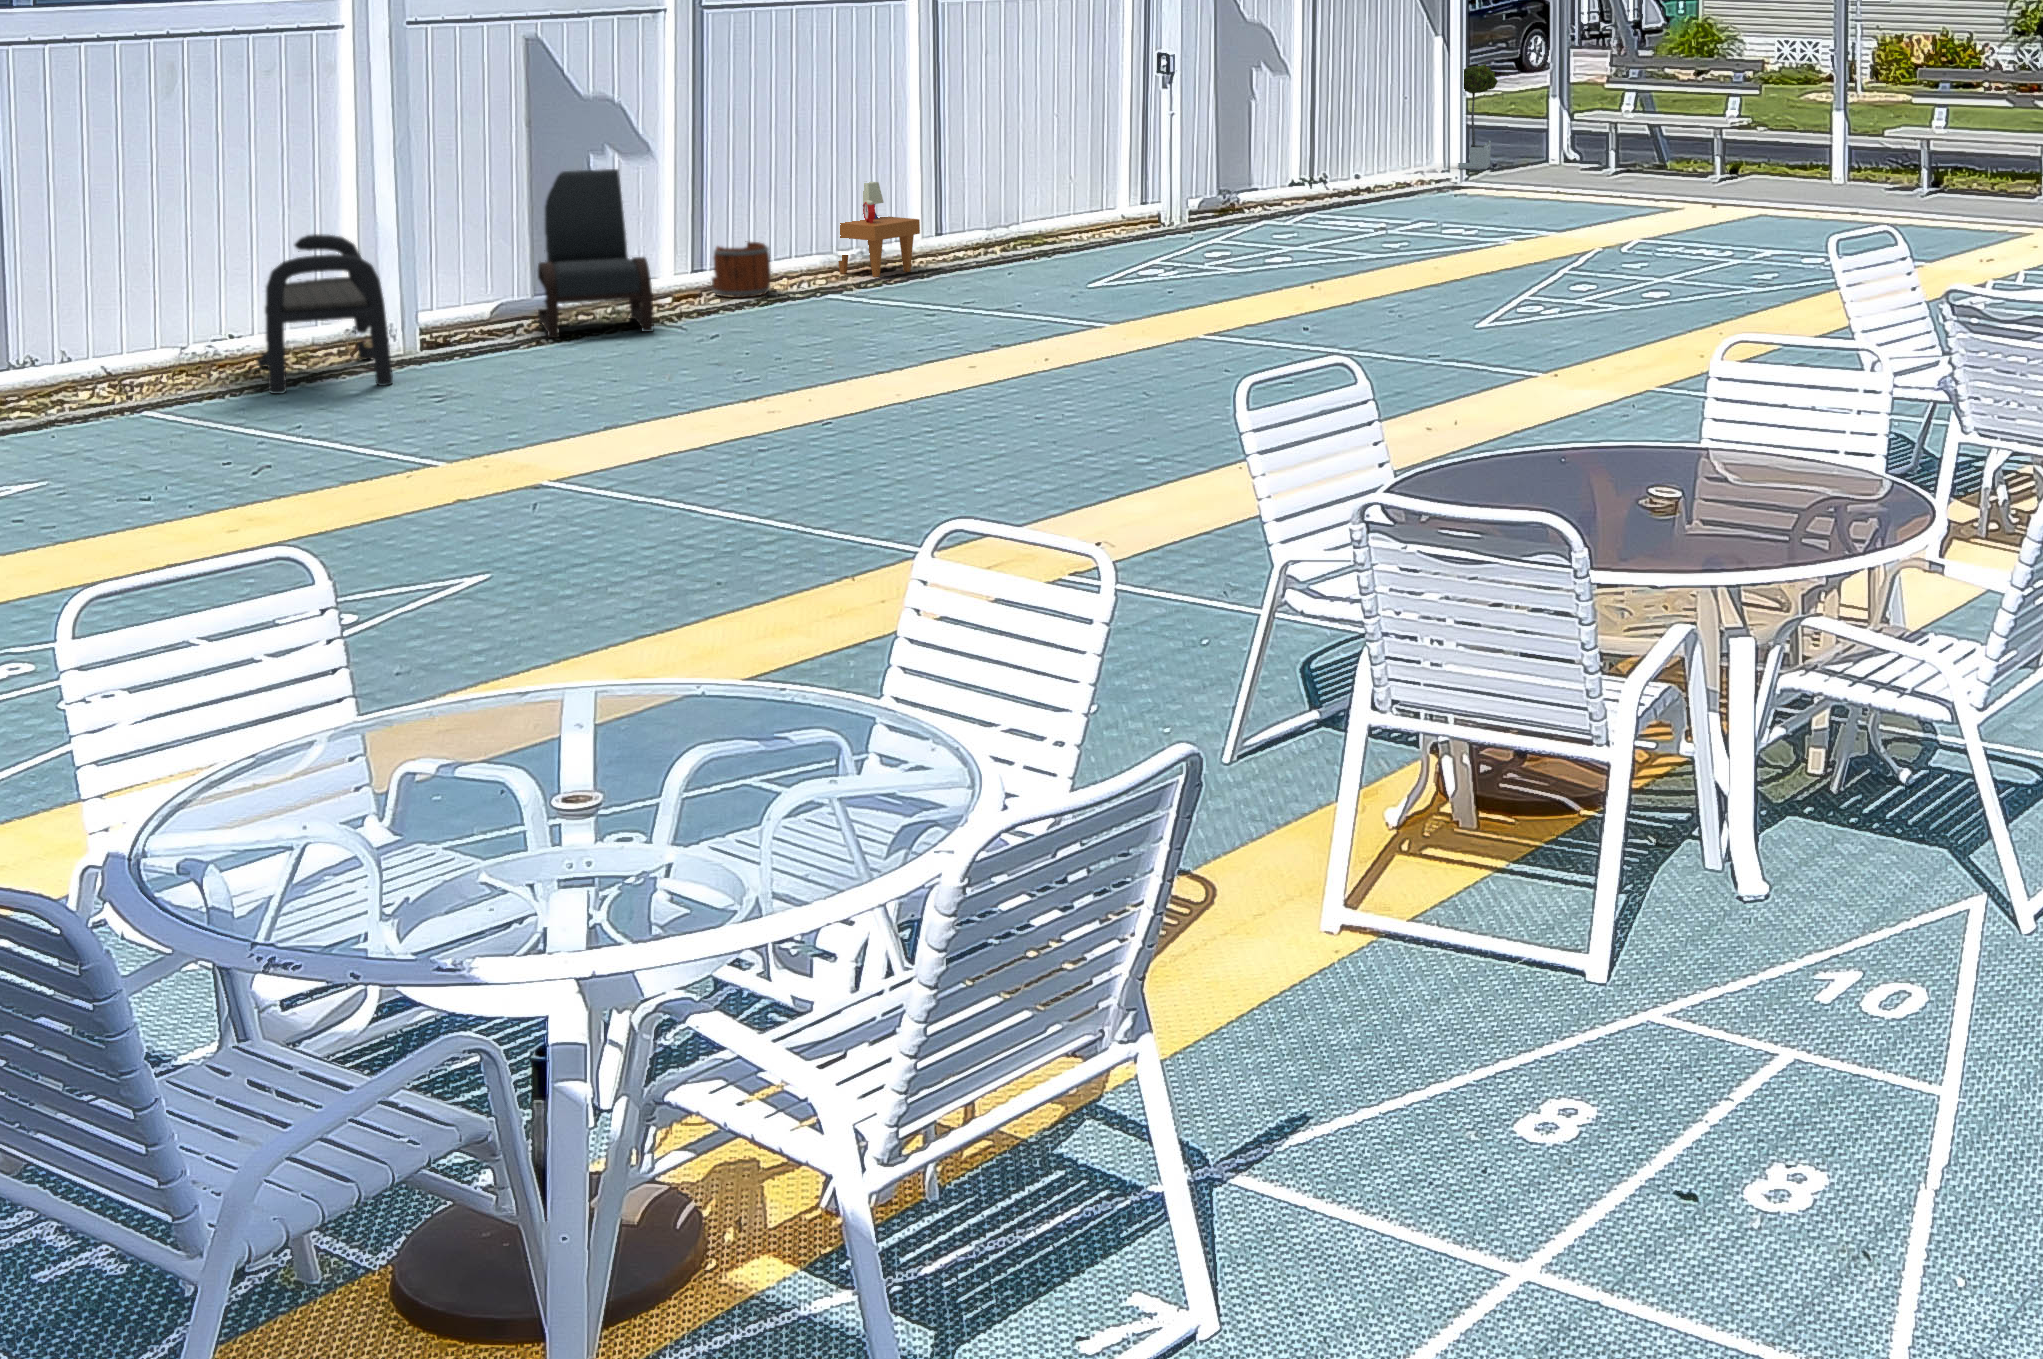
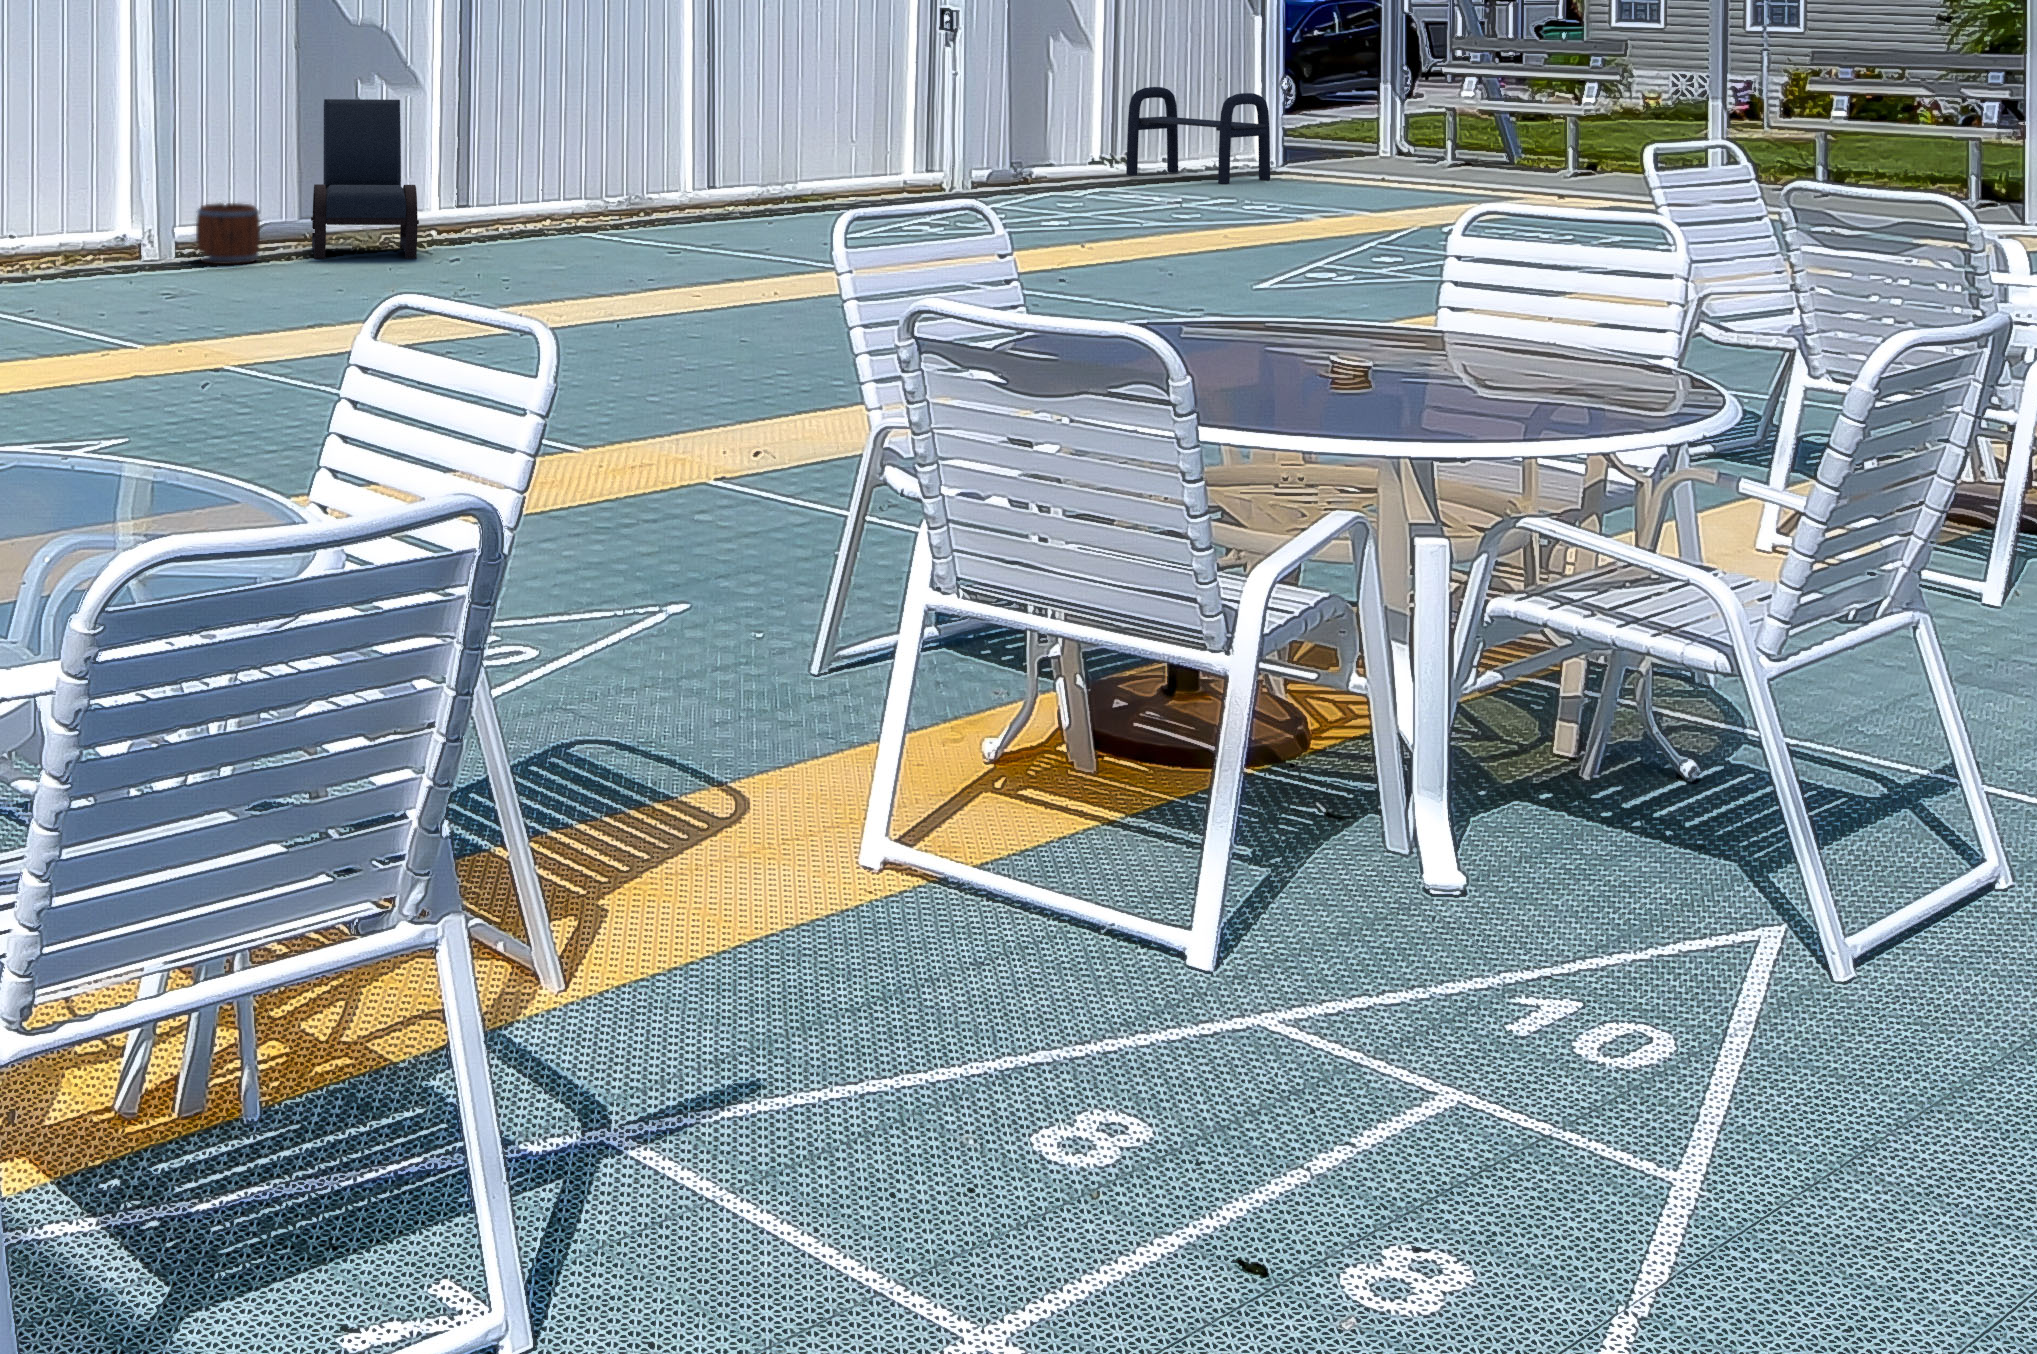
potted tree: present [1458,64,1498,169] -> none [1285,58,1331,168]
side table: present [838,182,920,277] -> none [609,133,702,228]
bench: present [257,234,393,394] -> present [1126,87,1270,184]
bucket: present [712,242,771,298] -> present [196,203,260,264]

